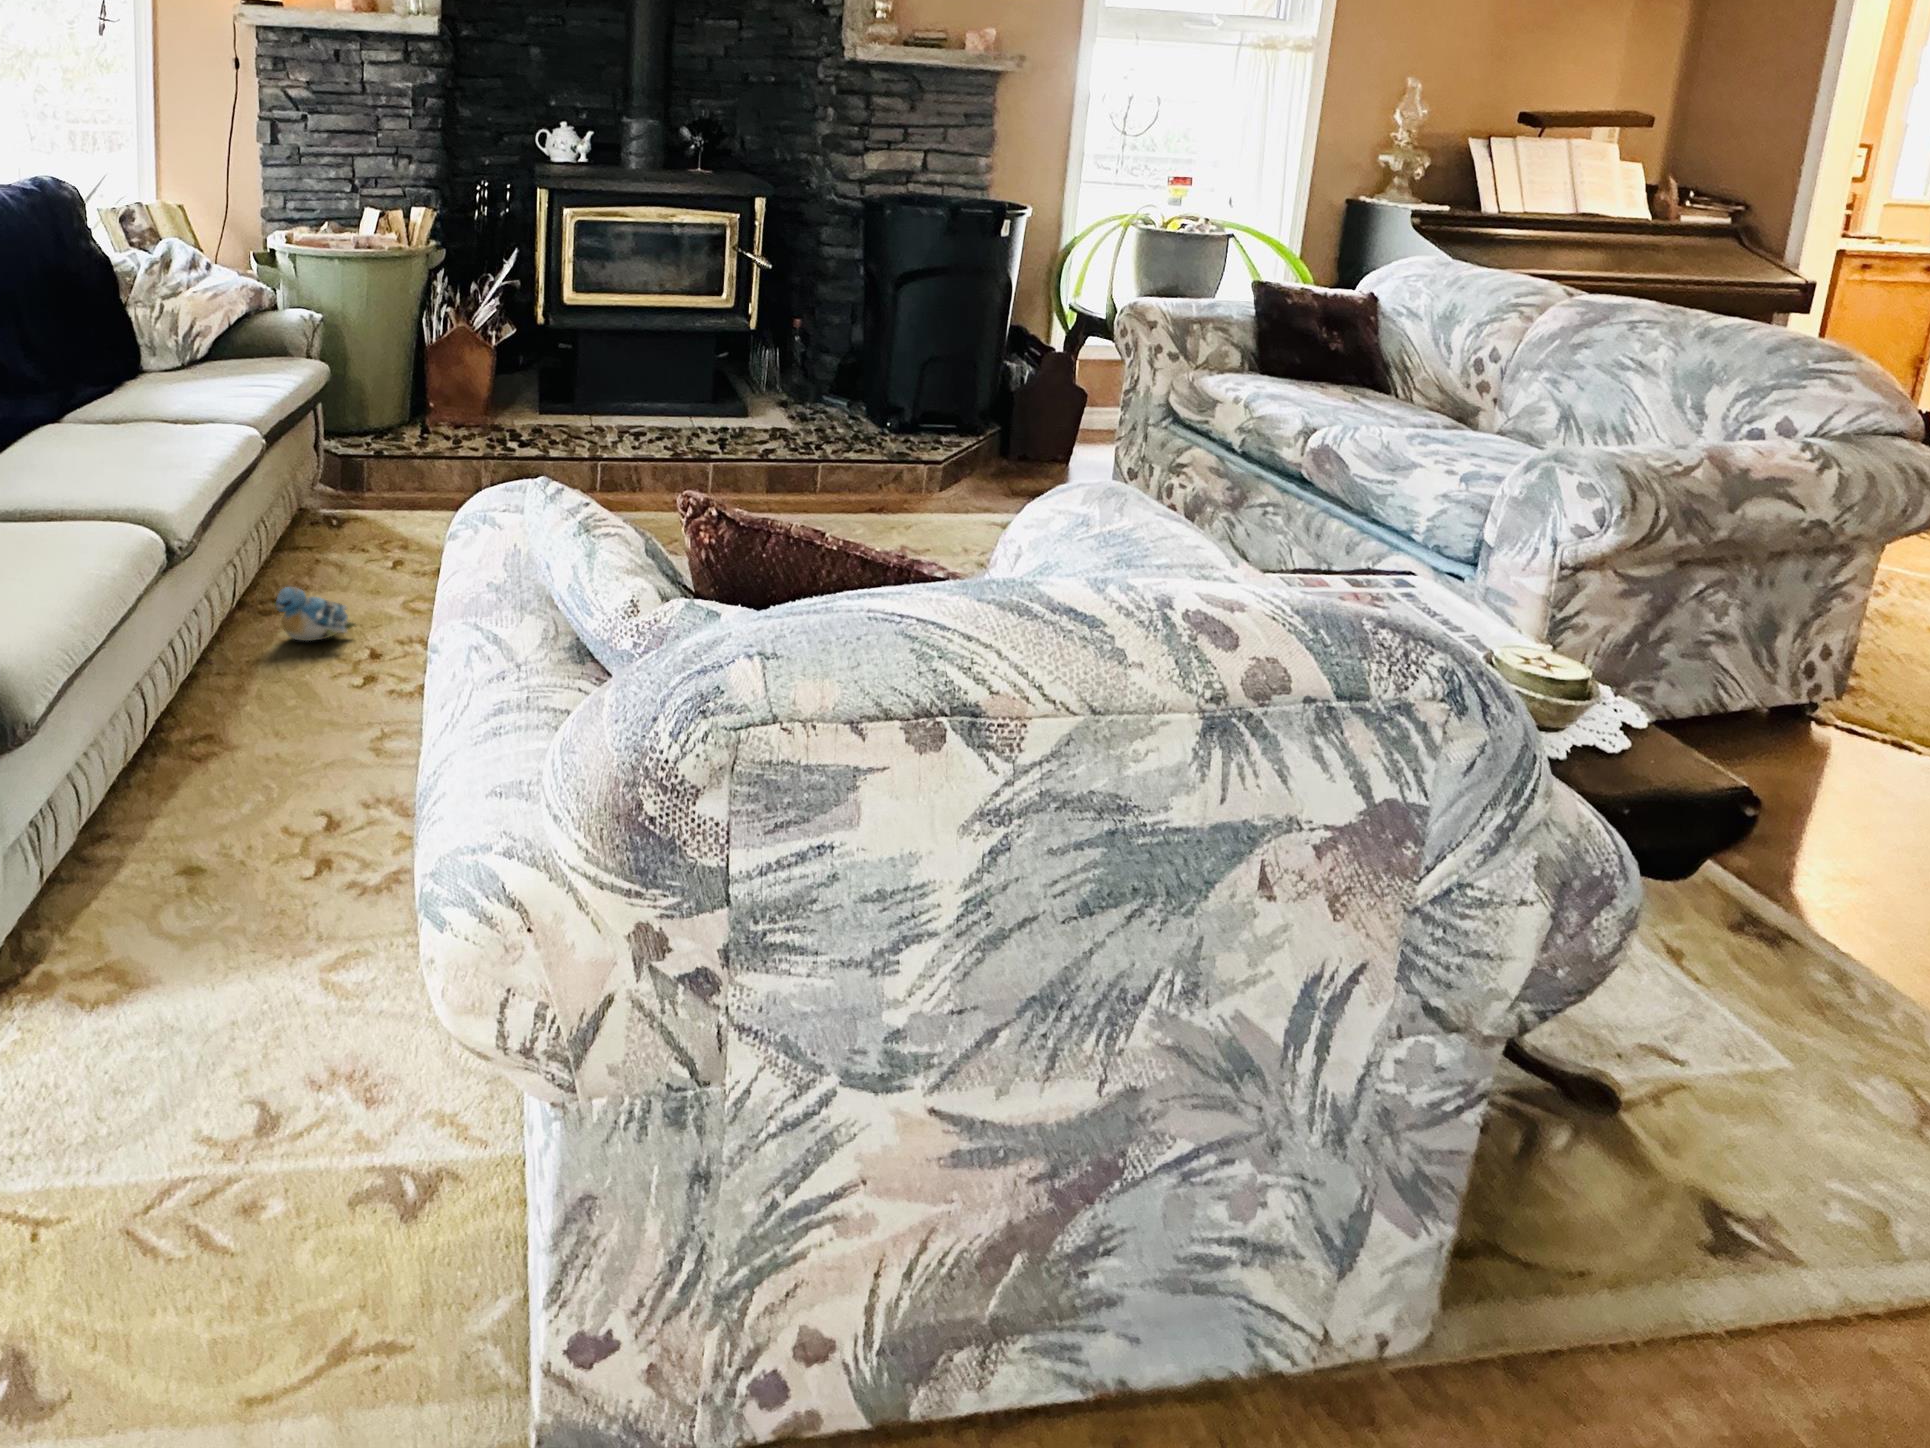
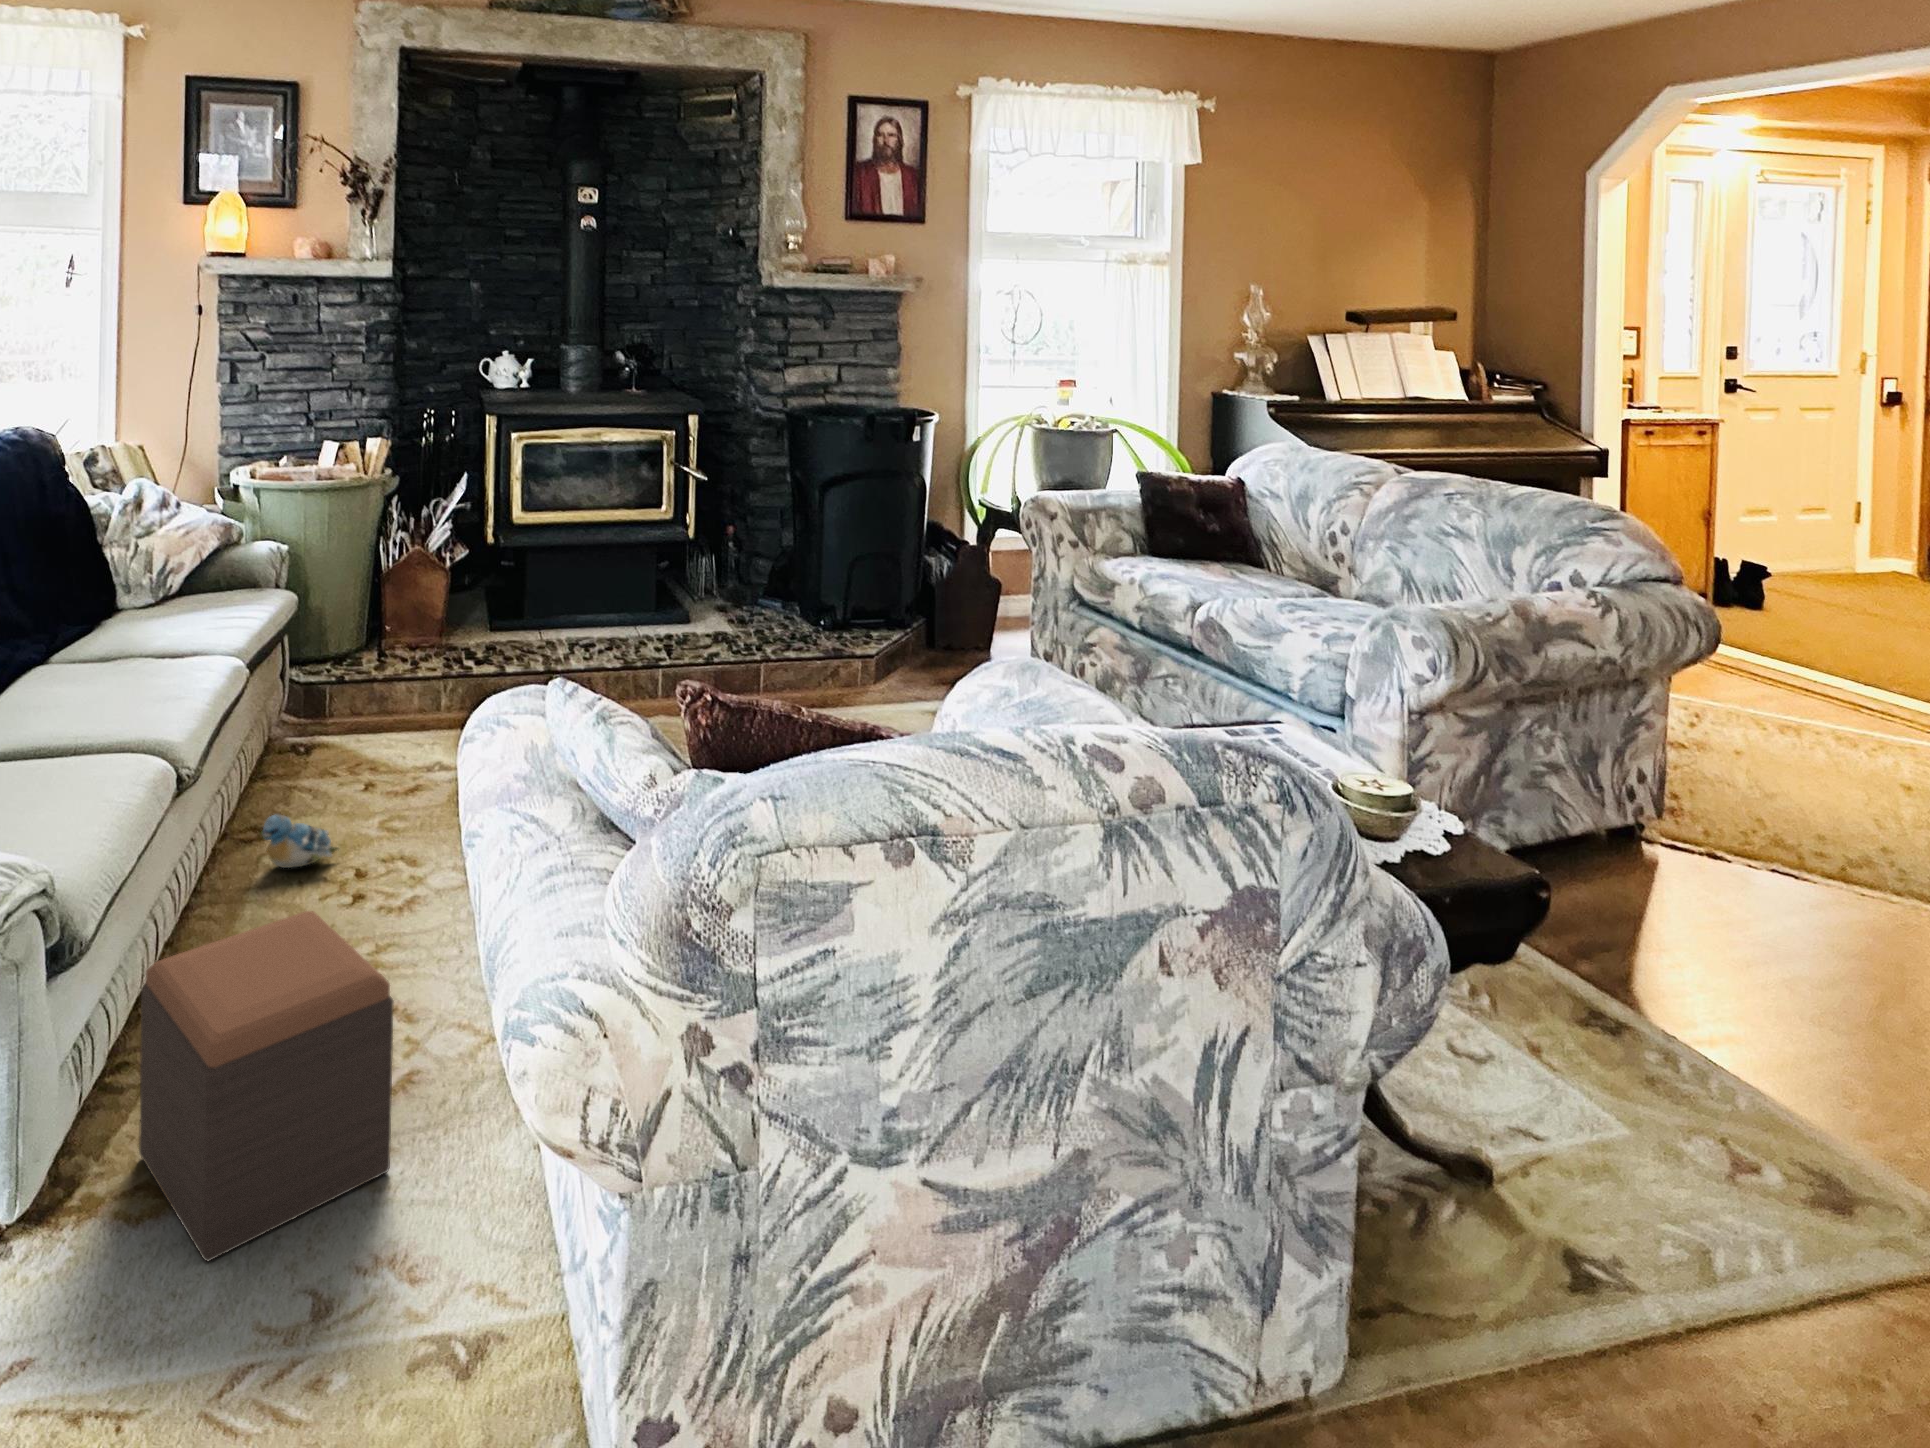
footstool: none [94,698,361,1058] -> present [139,911,393,1261]

